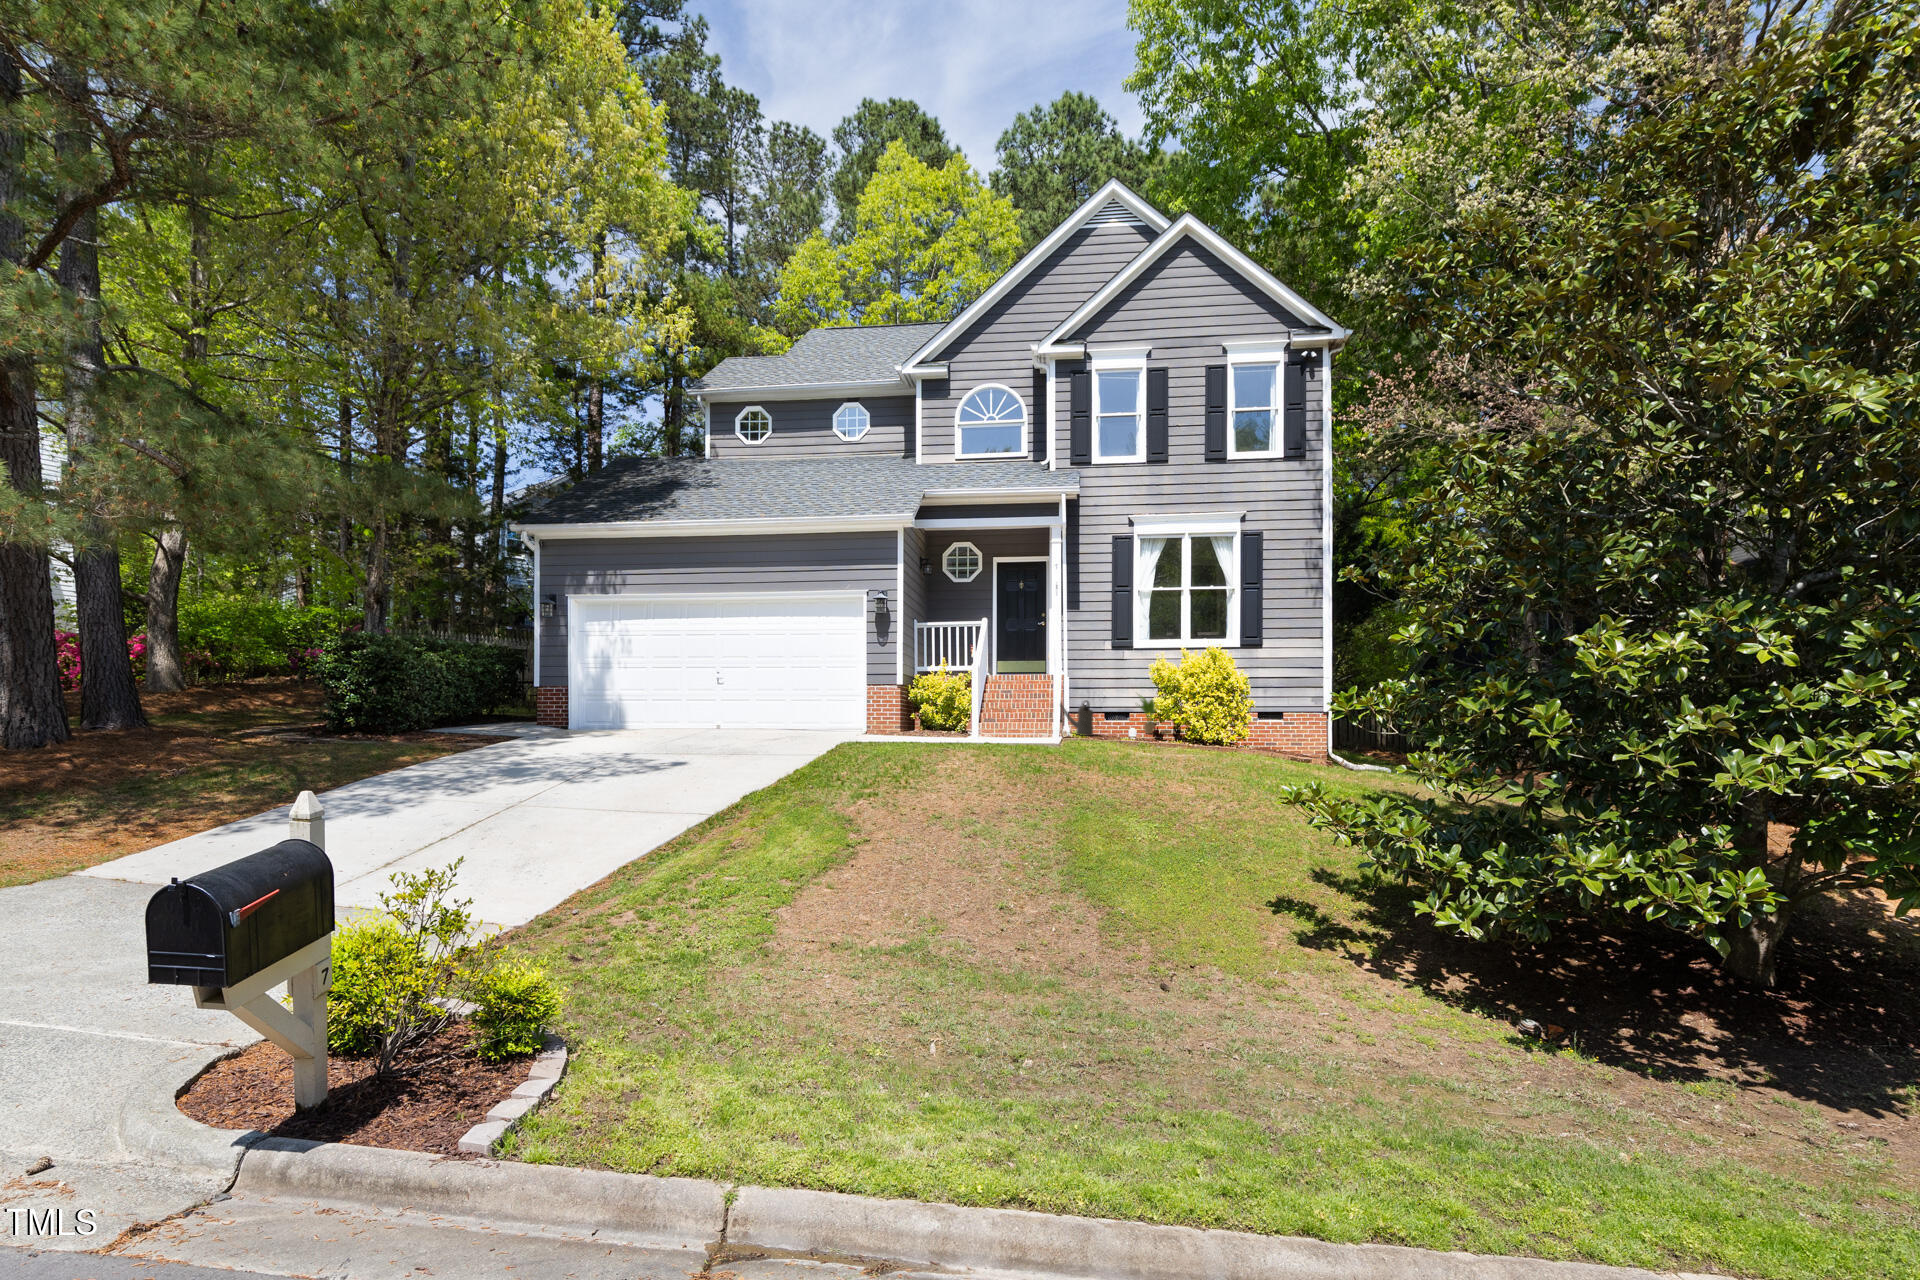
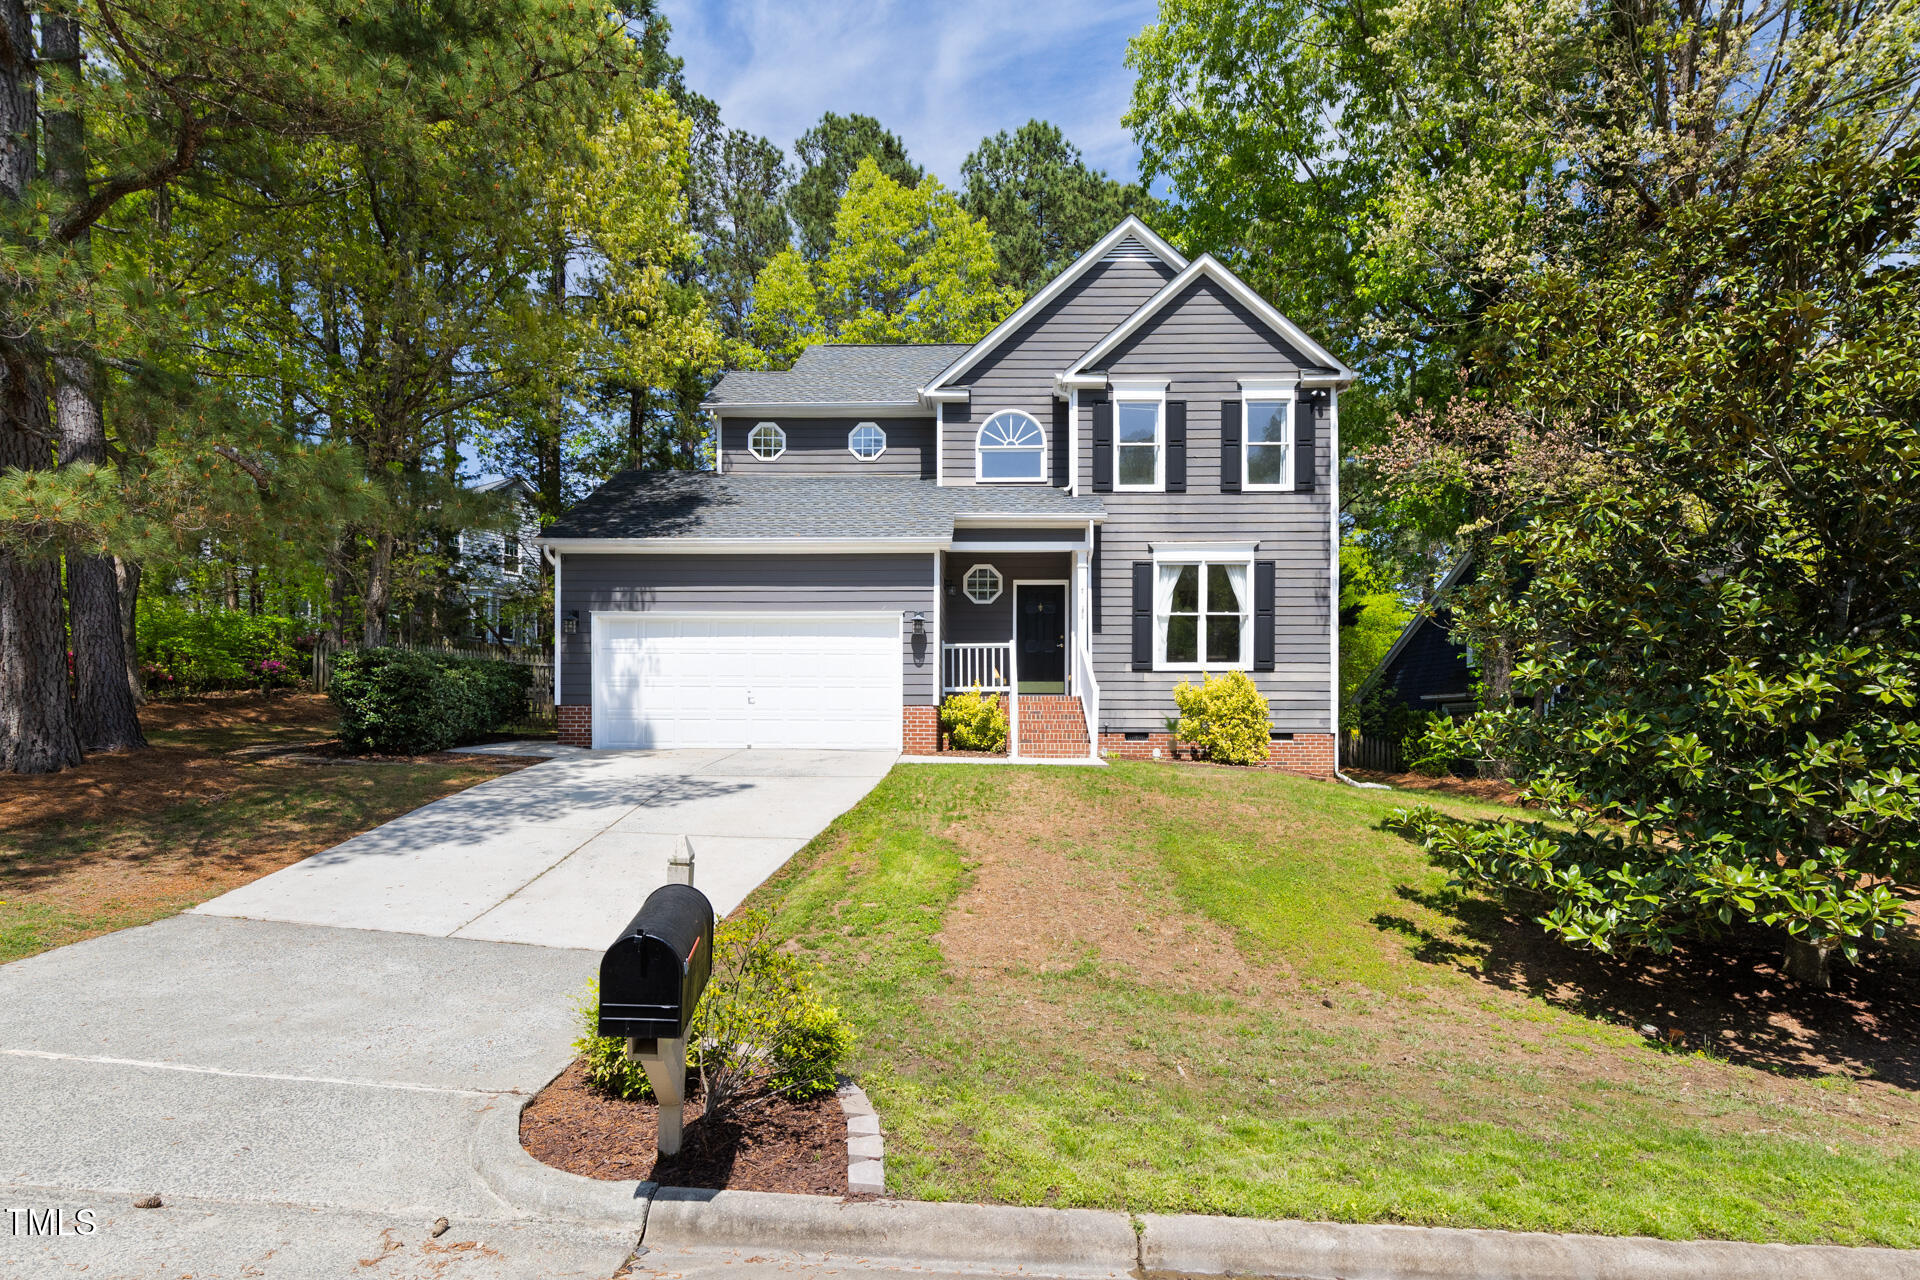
watering can: present [1060,700,1097,736] -> none [1090,719,1129,753]

